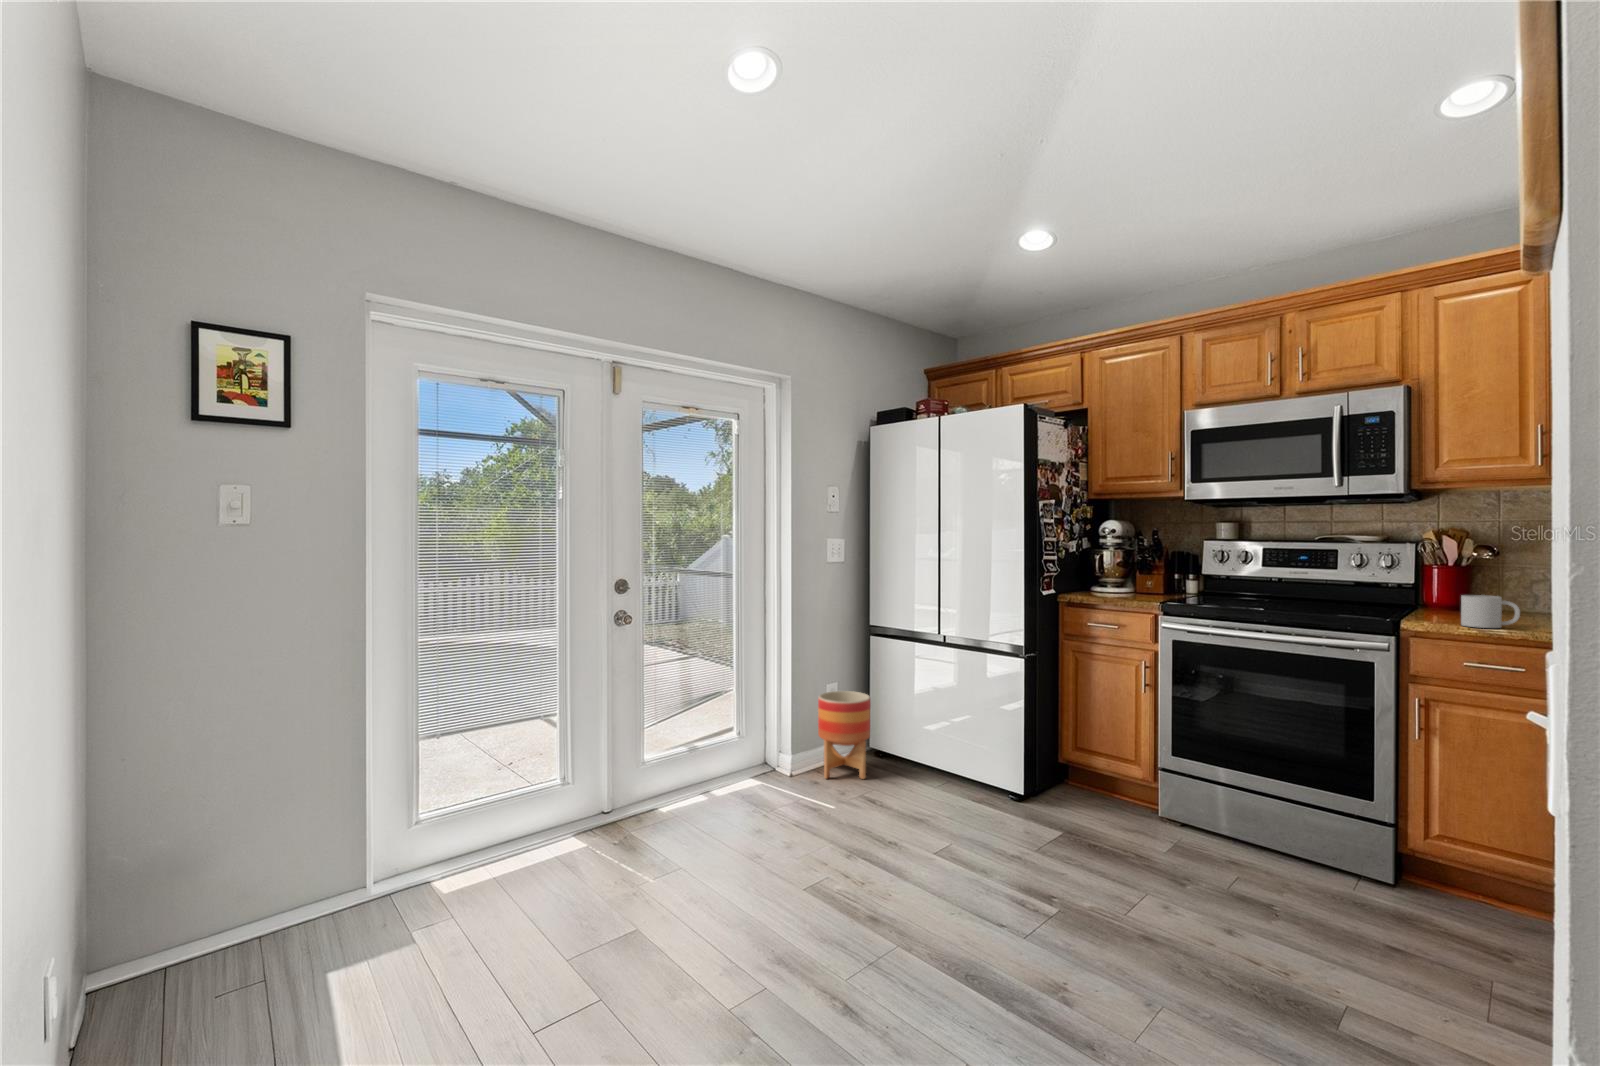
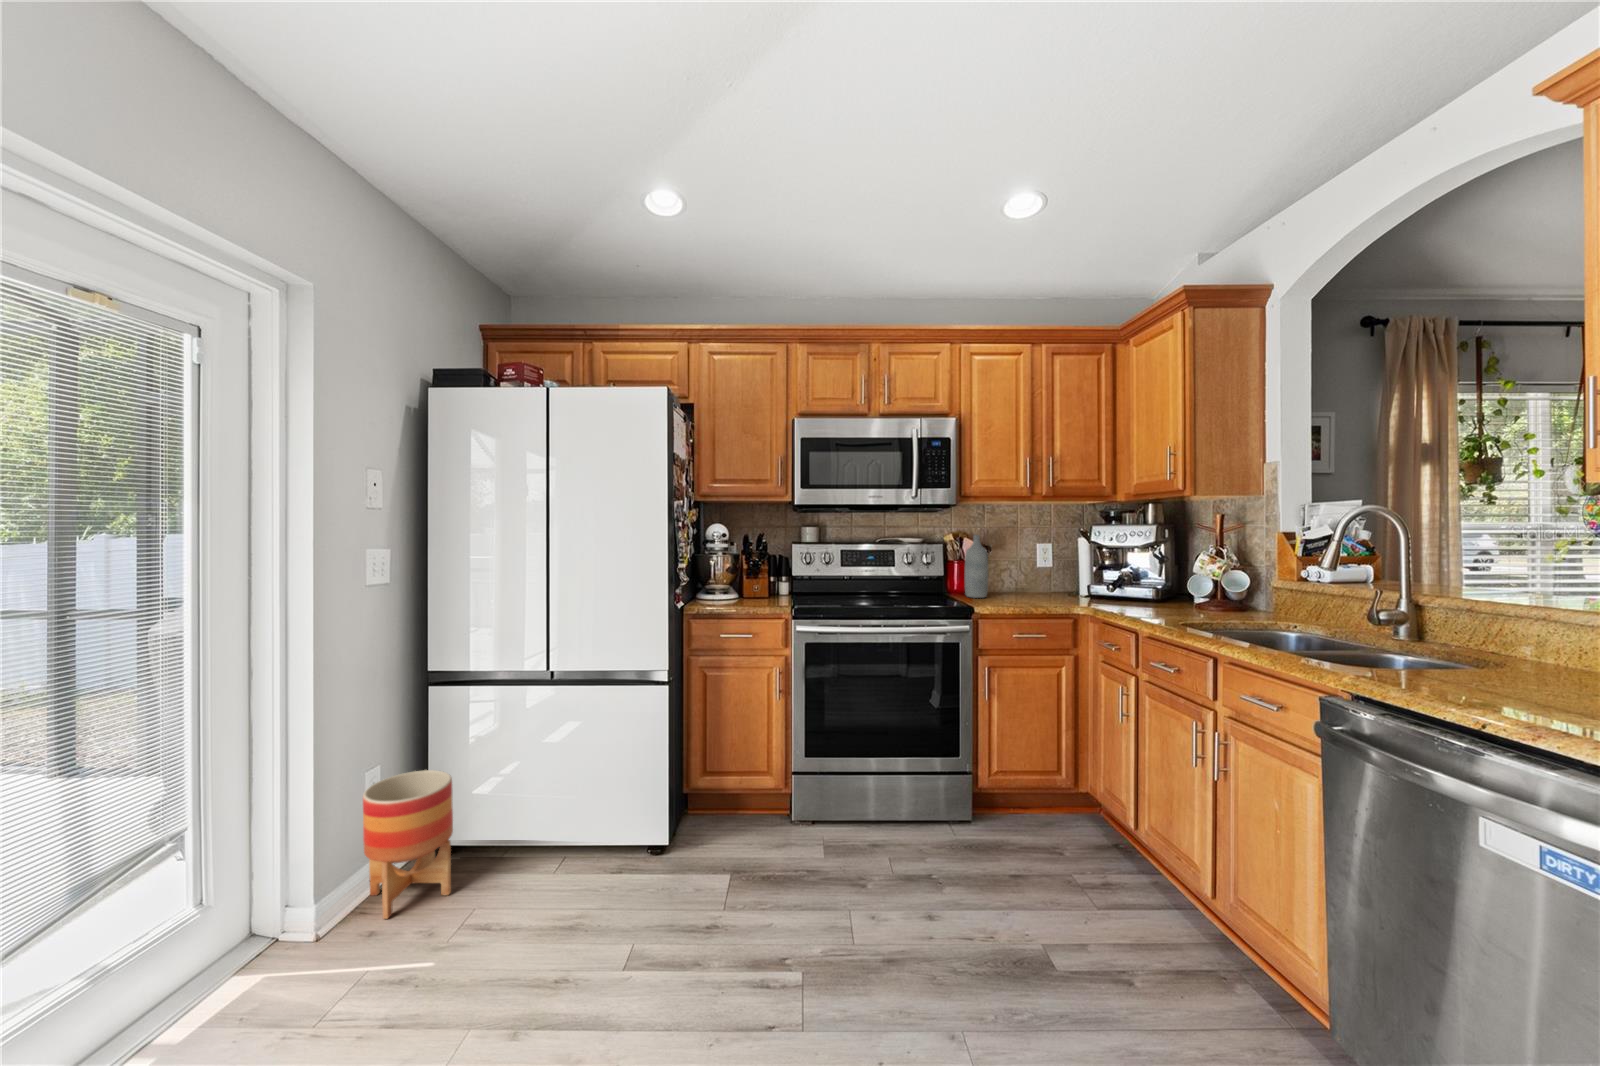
bottle: none [1432,532,1471,615] -> present [965,535,988,598]
mug: present [1461,595,1520,628] -> none [1006,584,1040,610]

